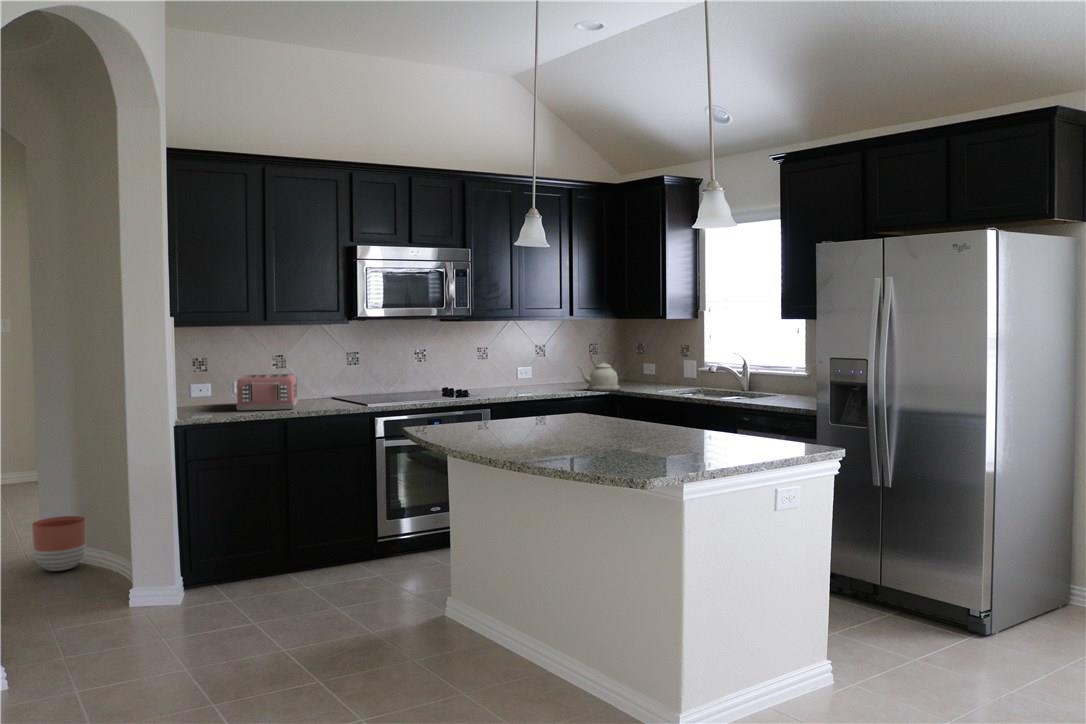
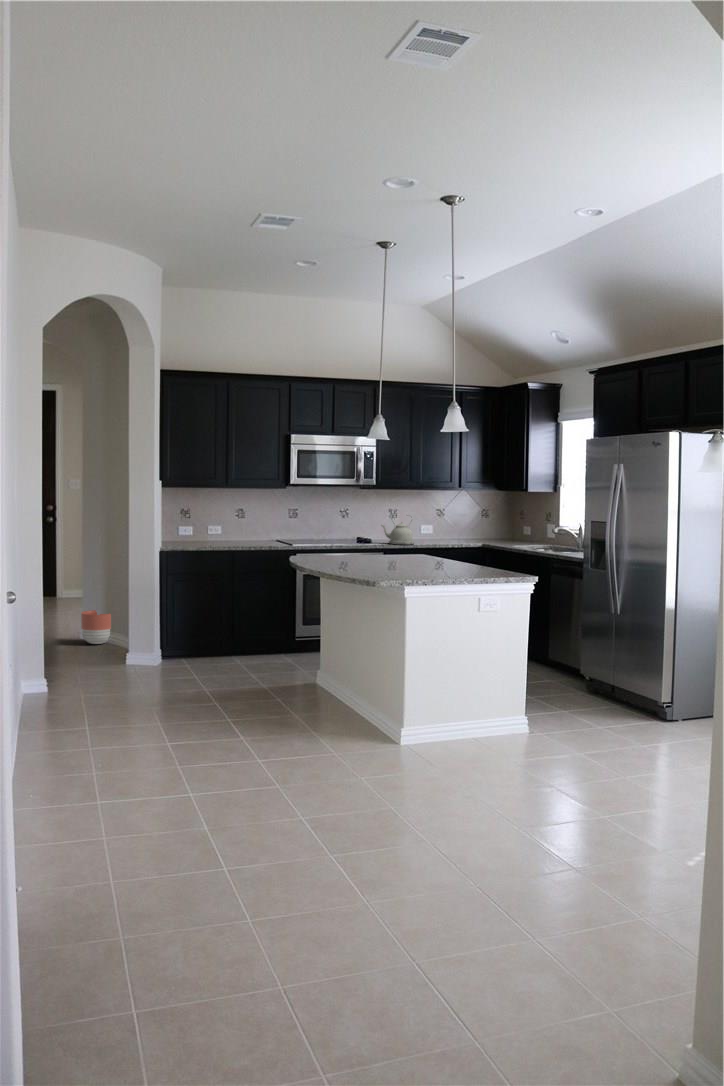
kettle: present [578,355,620,391] -> present [381,522,414,545]
toaster: present [236,374,297,410] -> none [203,522,247,546]

